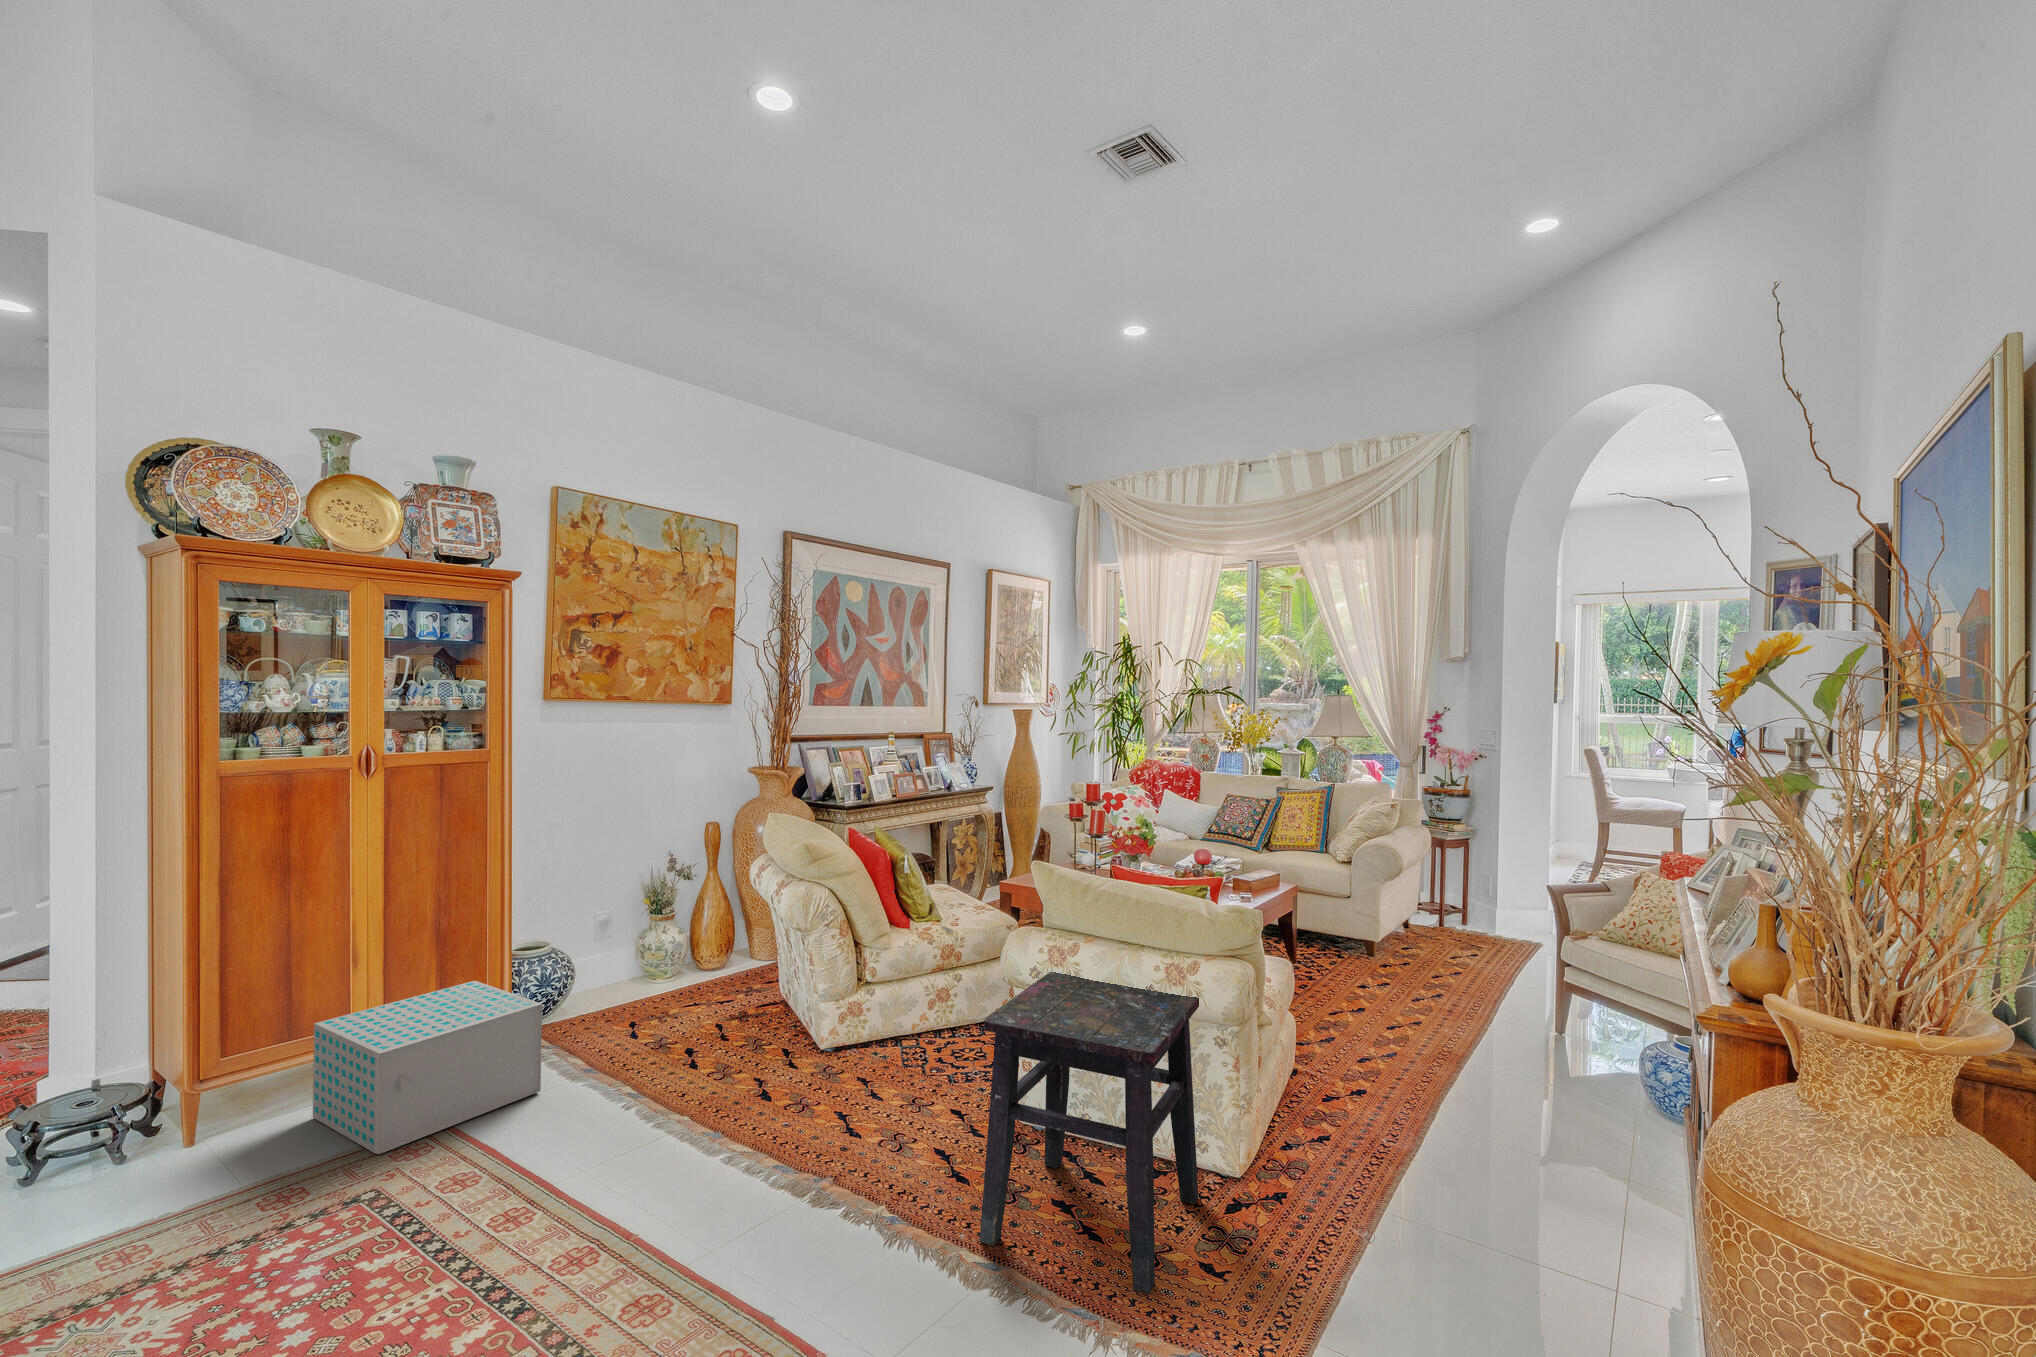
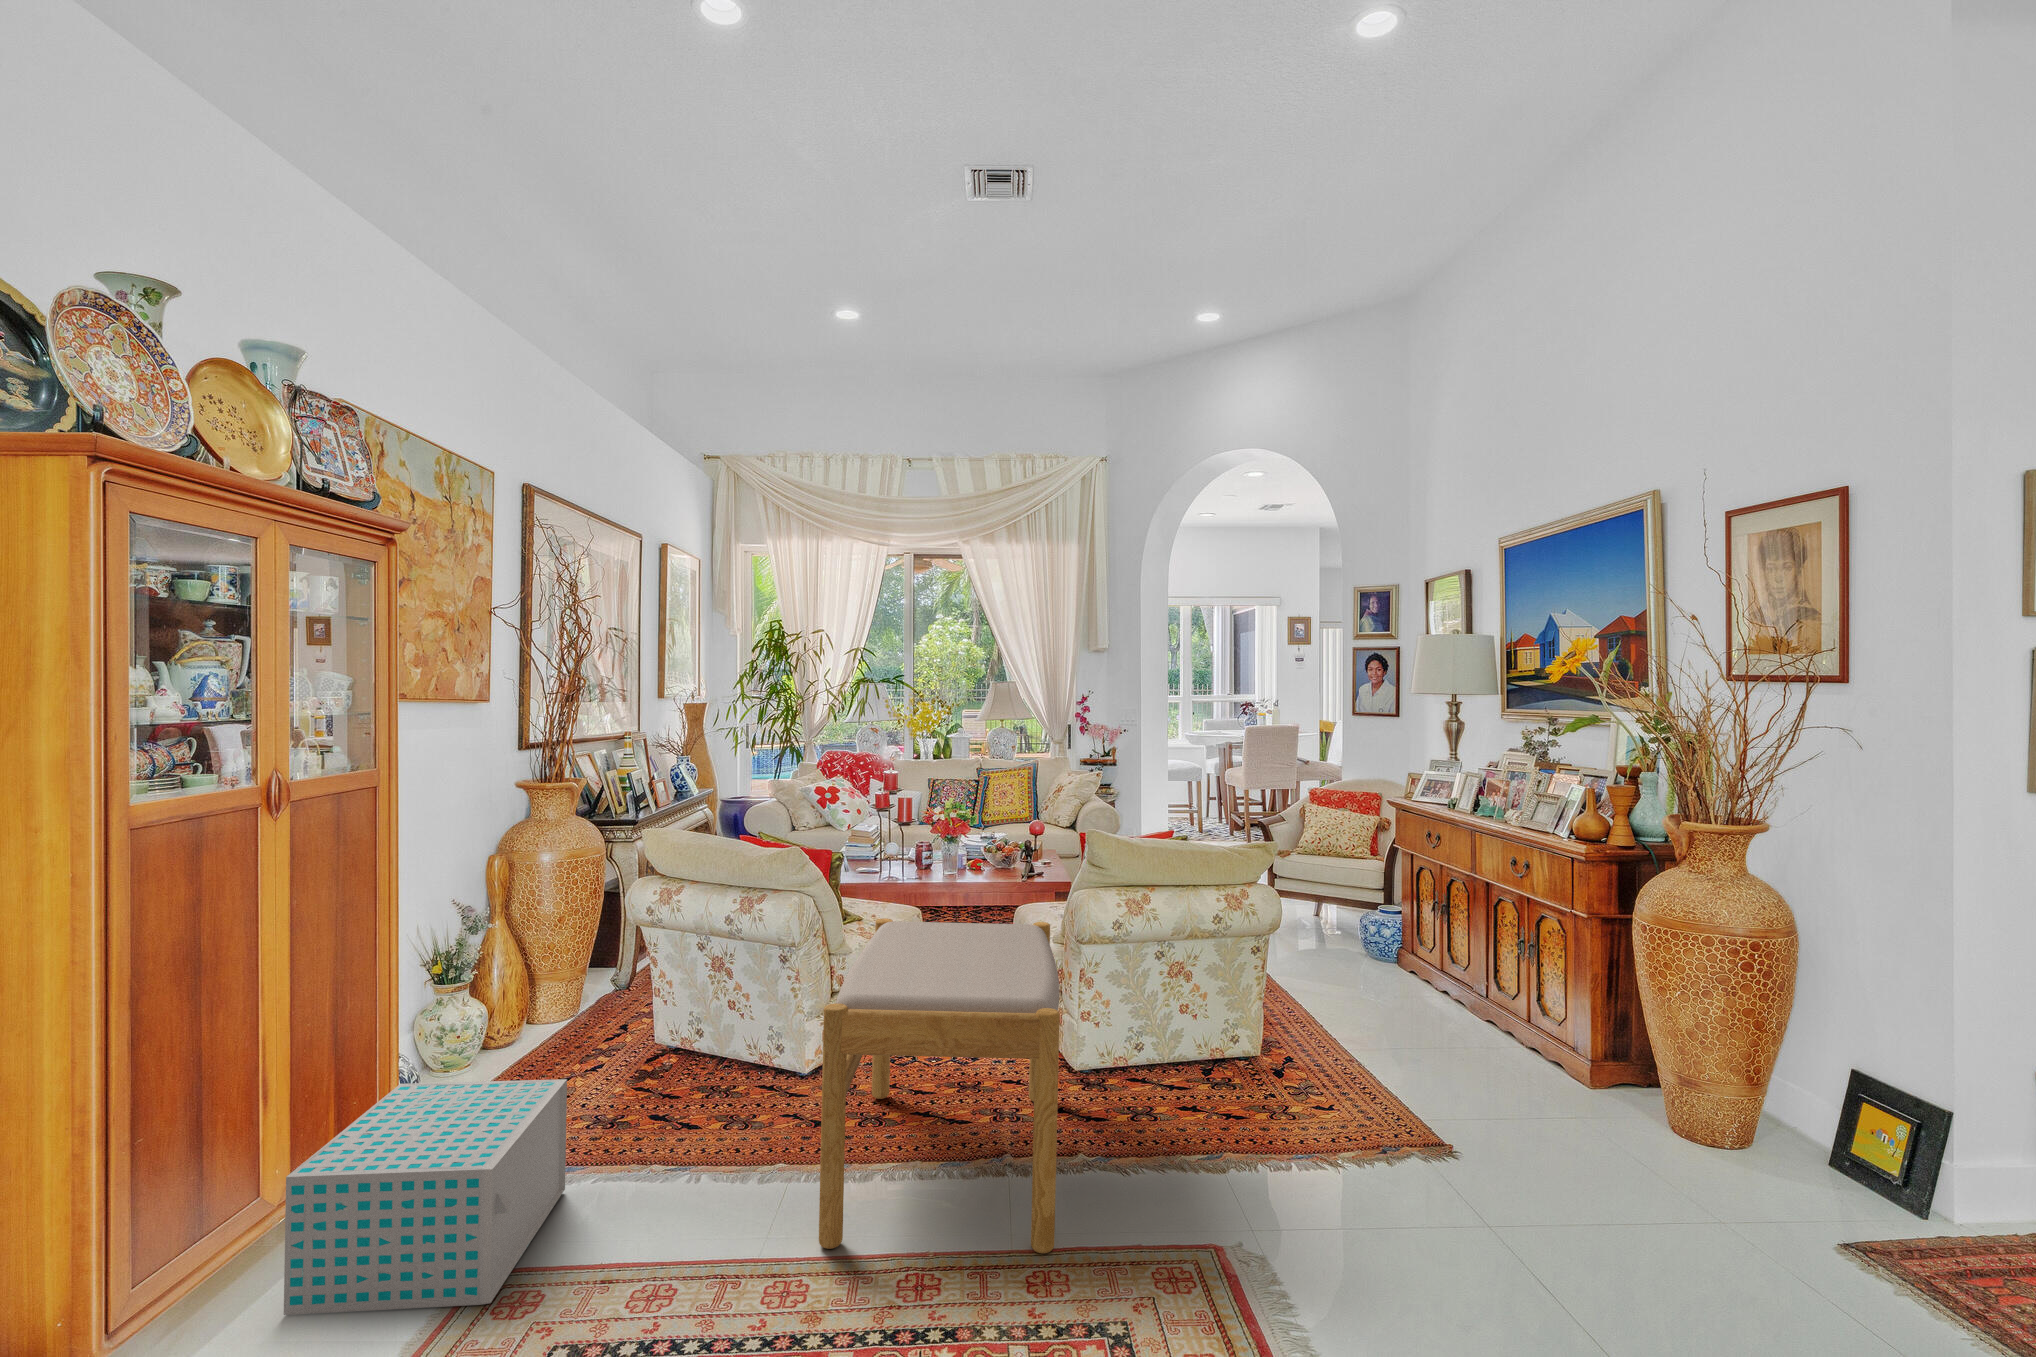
footstool: none [570,920,959,1293] -> present [819,918,1060,1254]
side table: present [980,971,1199,1294] -> none [1124,917,1312,1146]

